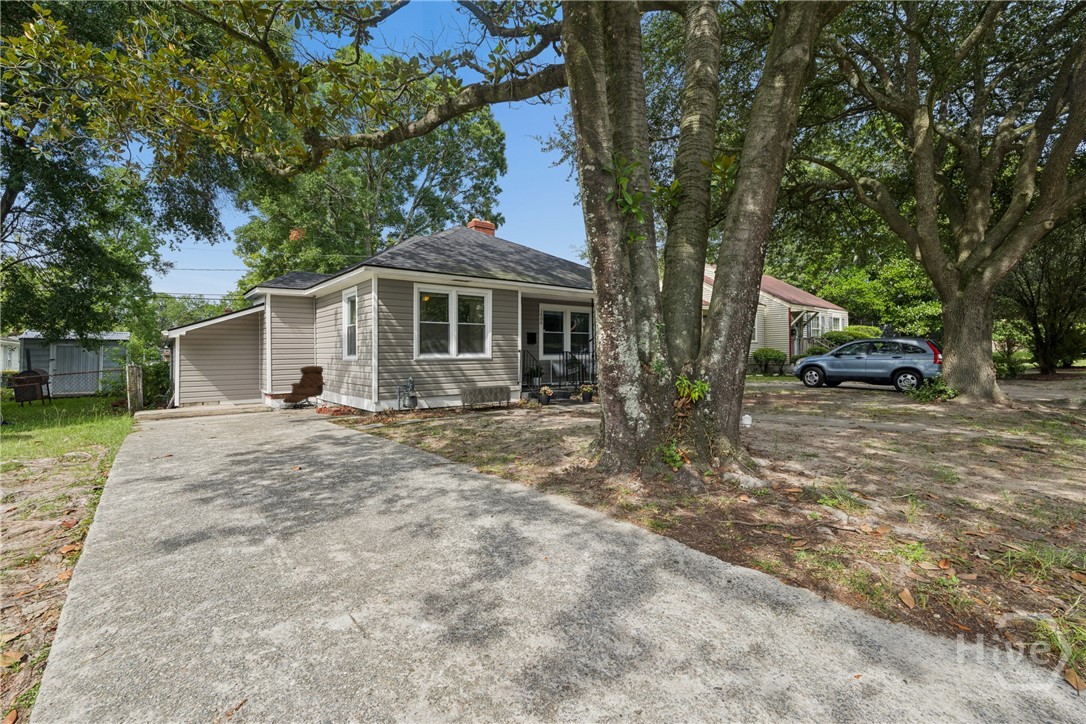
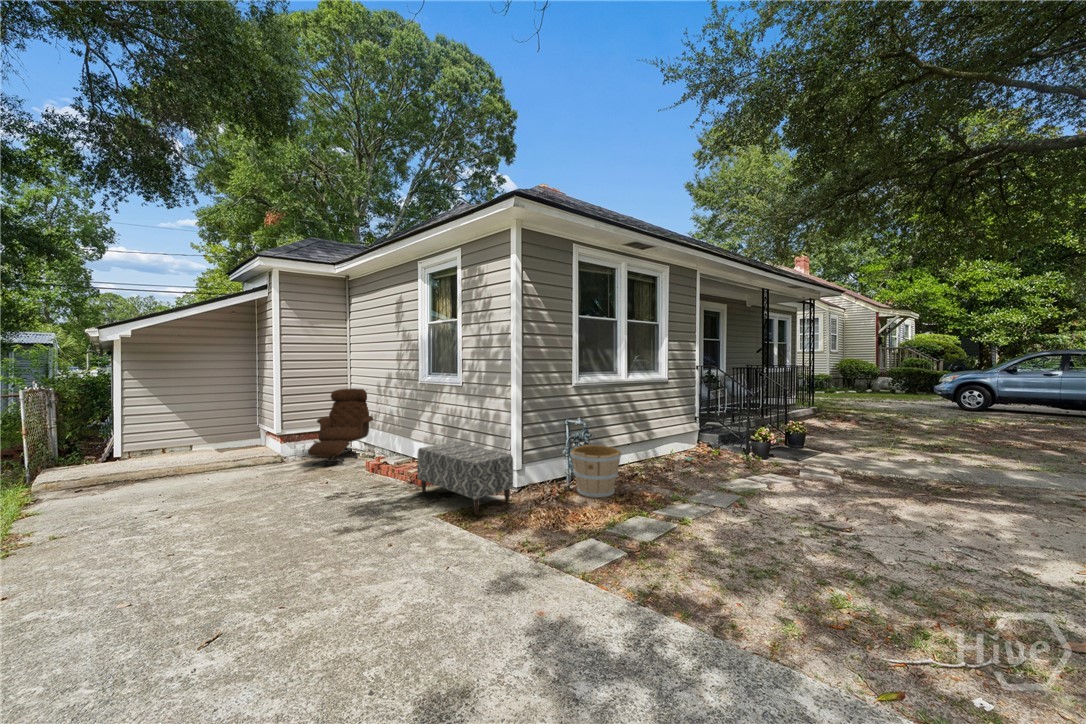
bench: present [461,385,511,411] -> present [417,442,513,514]
wooden bucket: none [406,392,434,417] -> present [570,444,622,498]

